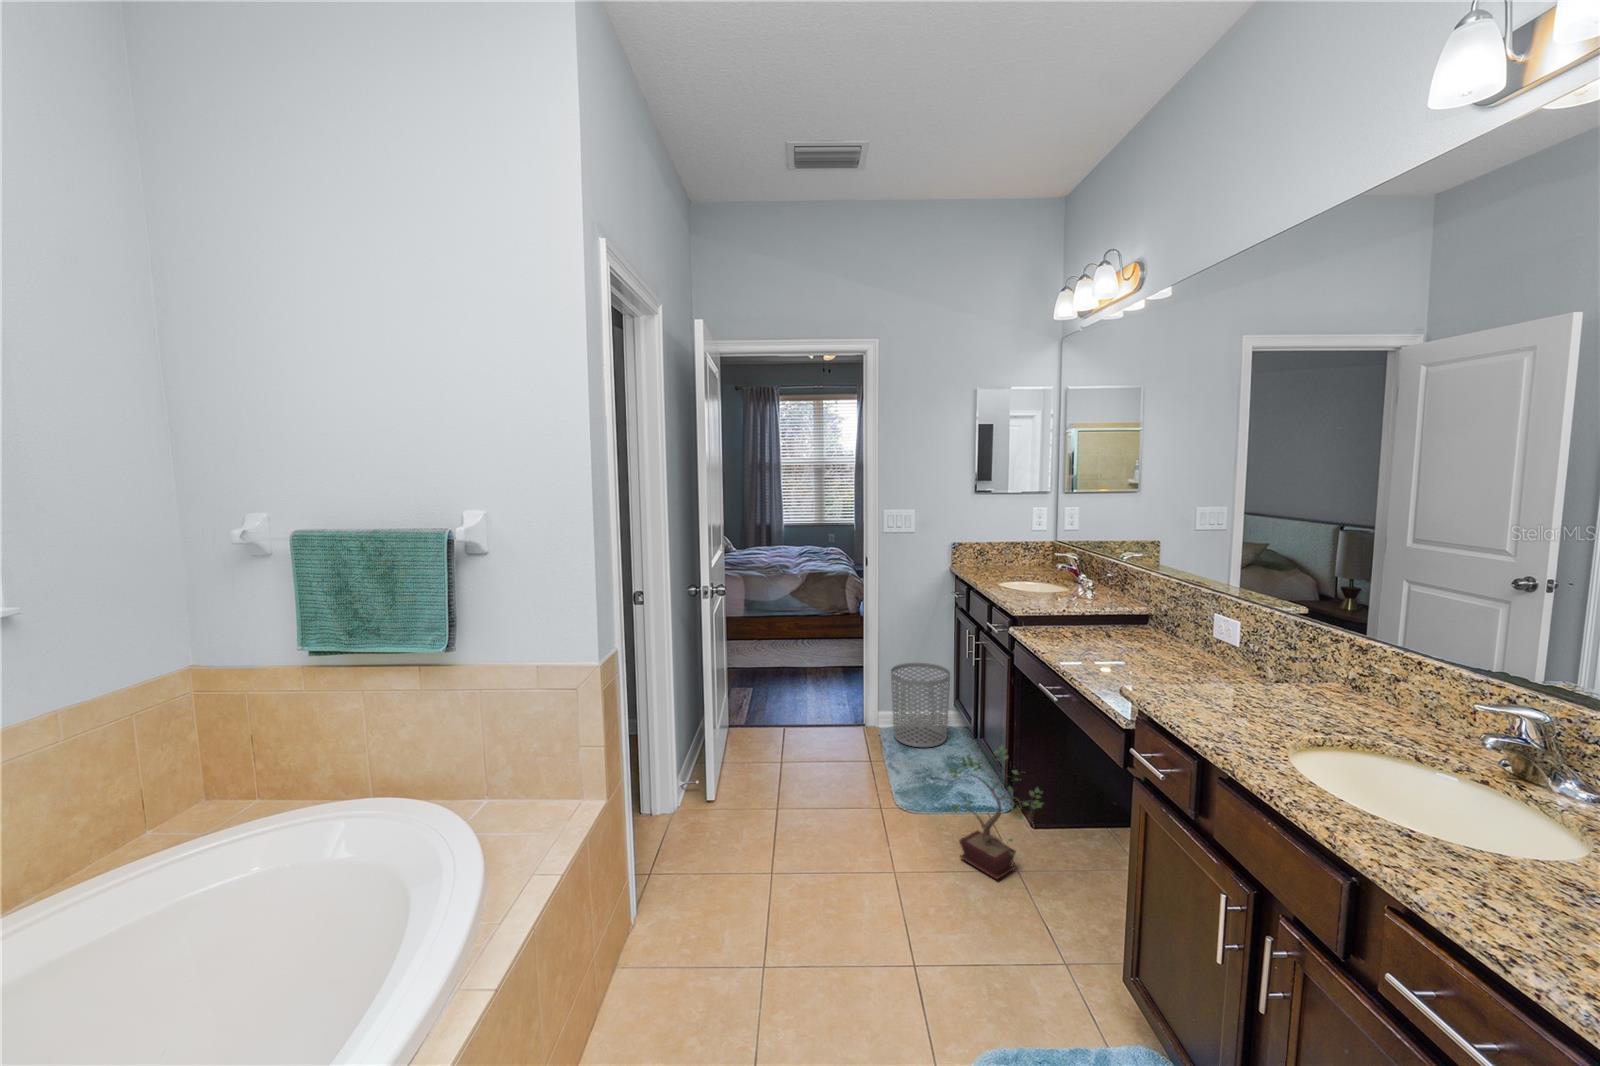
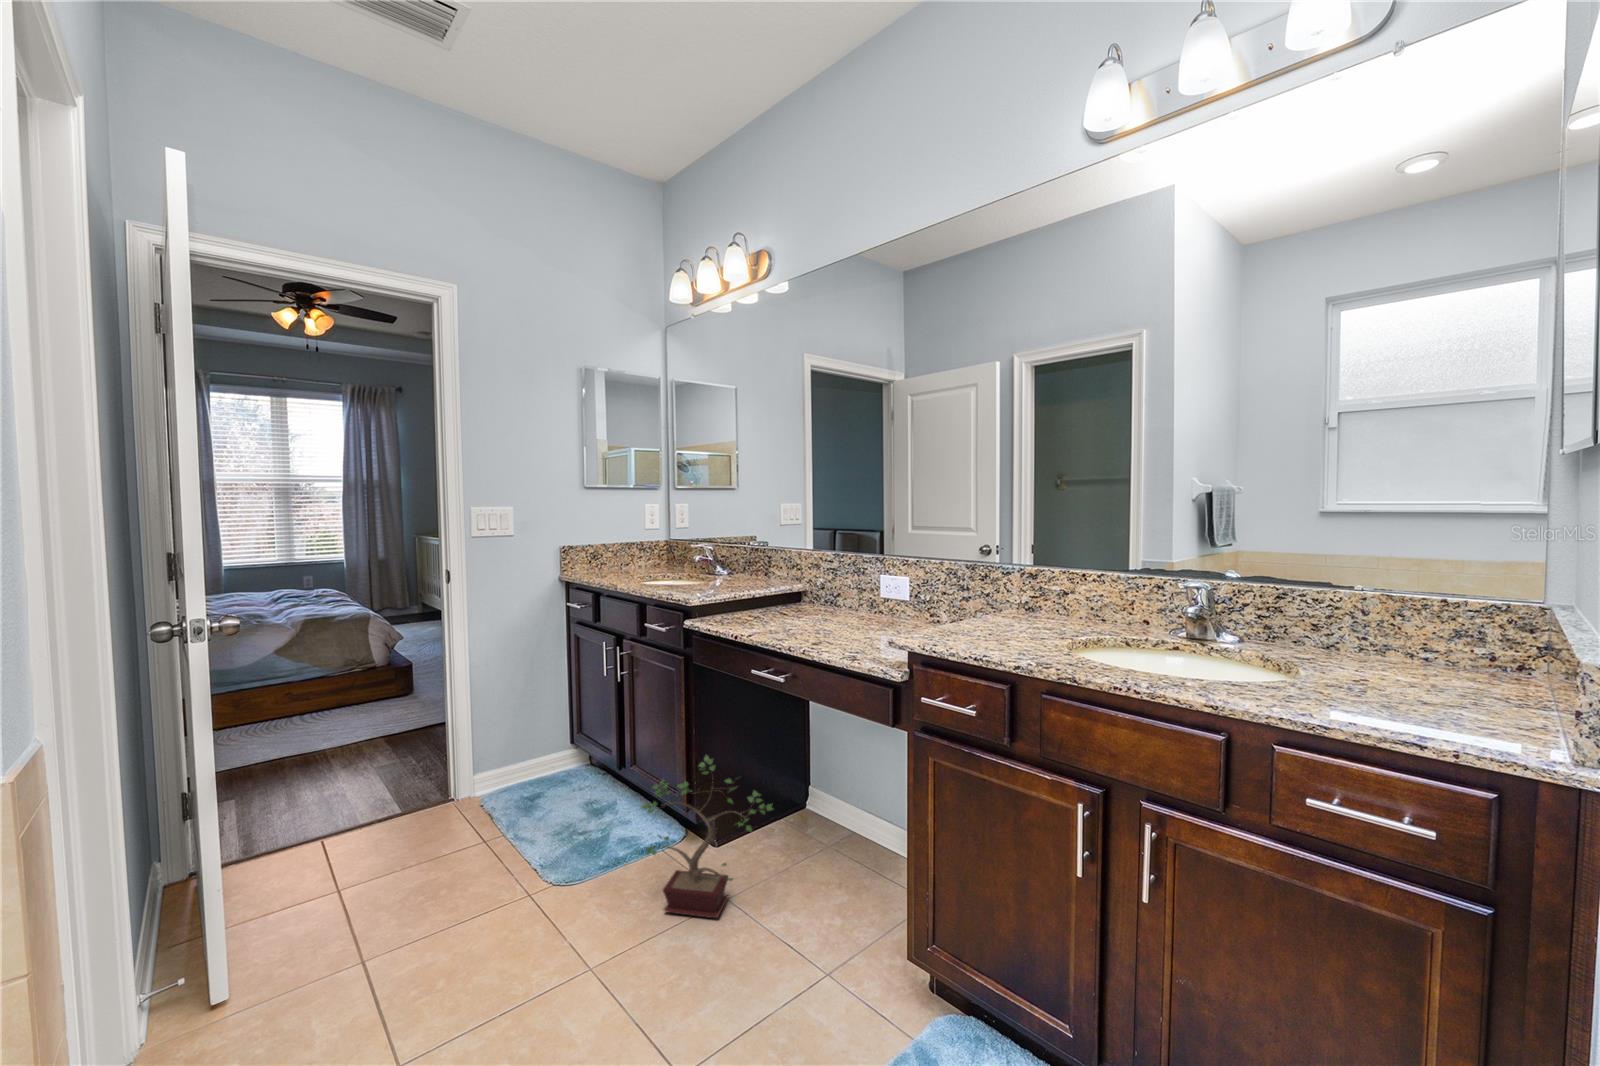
waste bin: present [891,663,950,747] -> none [495,697,574,806]

